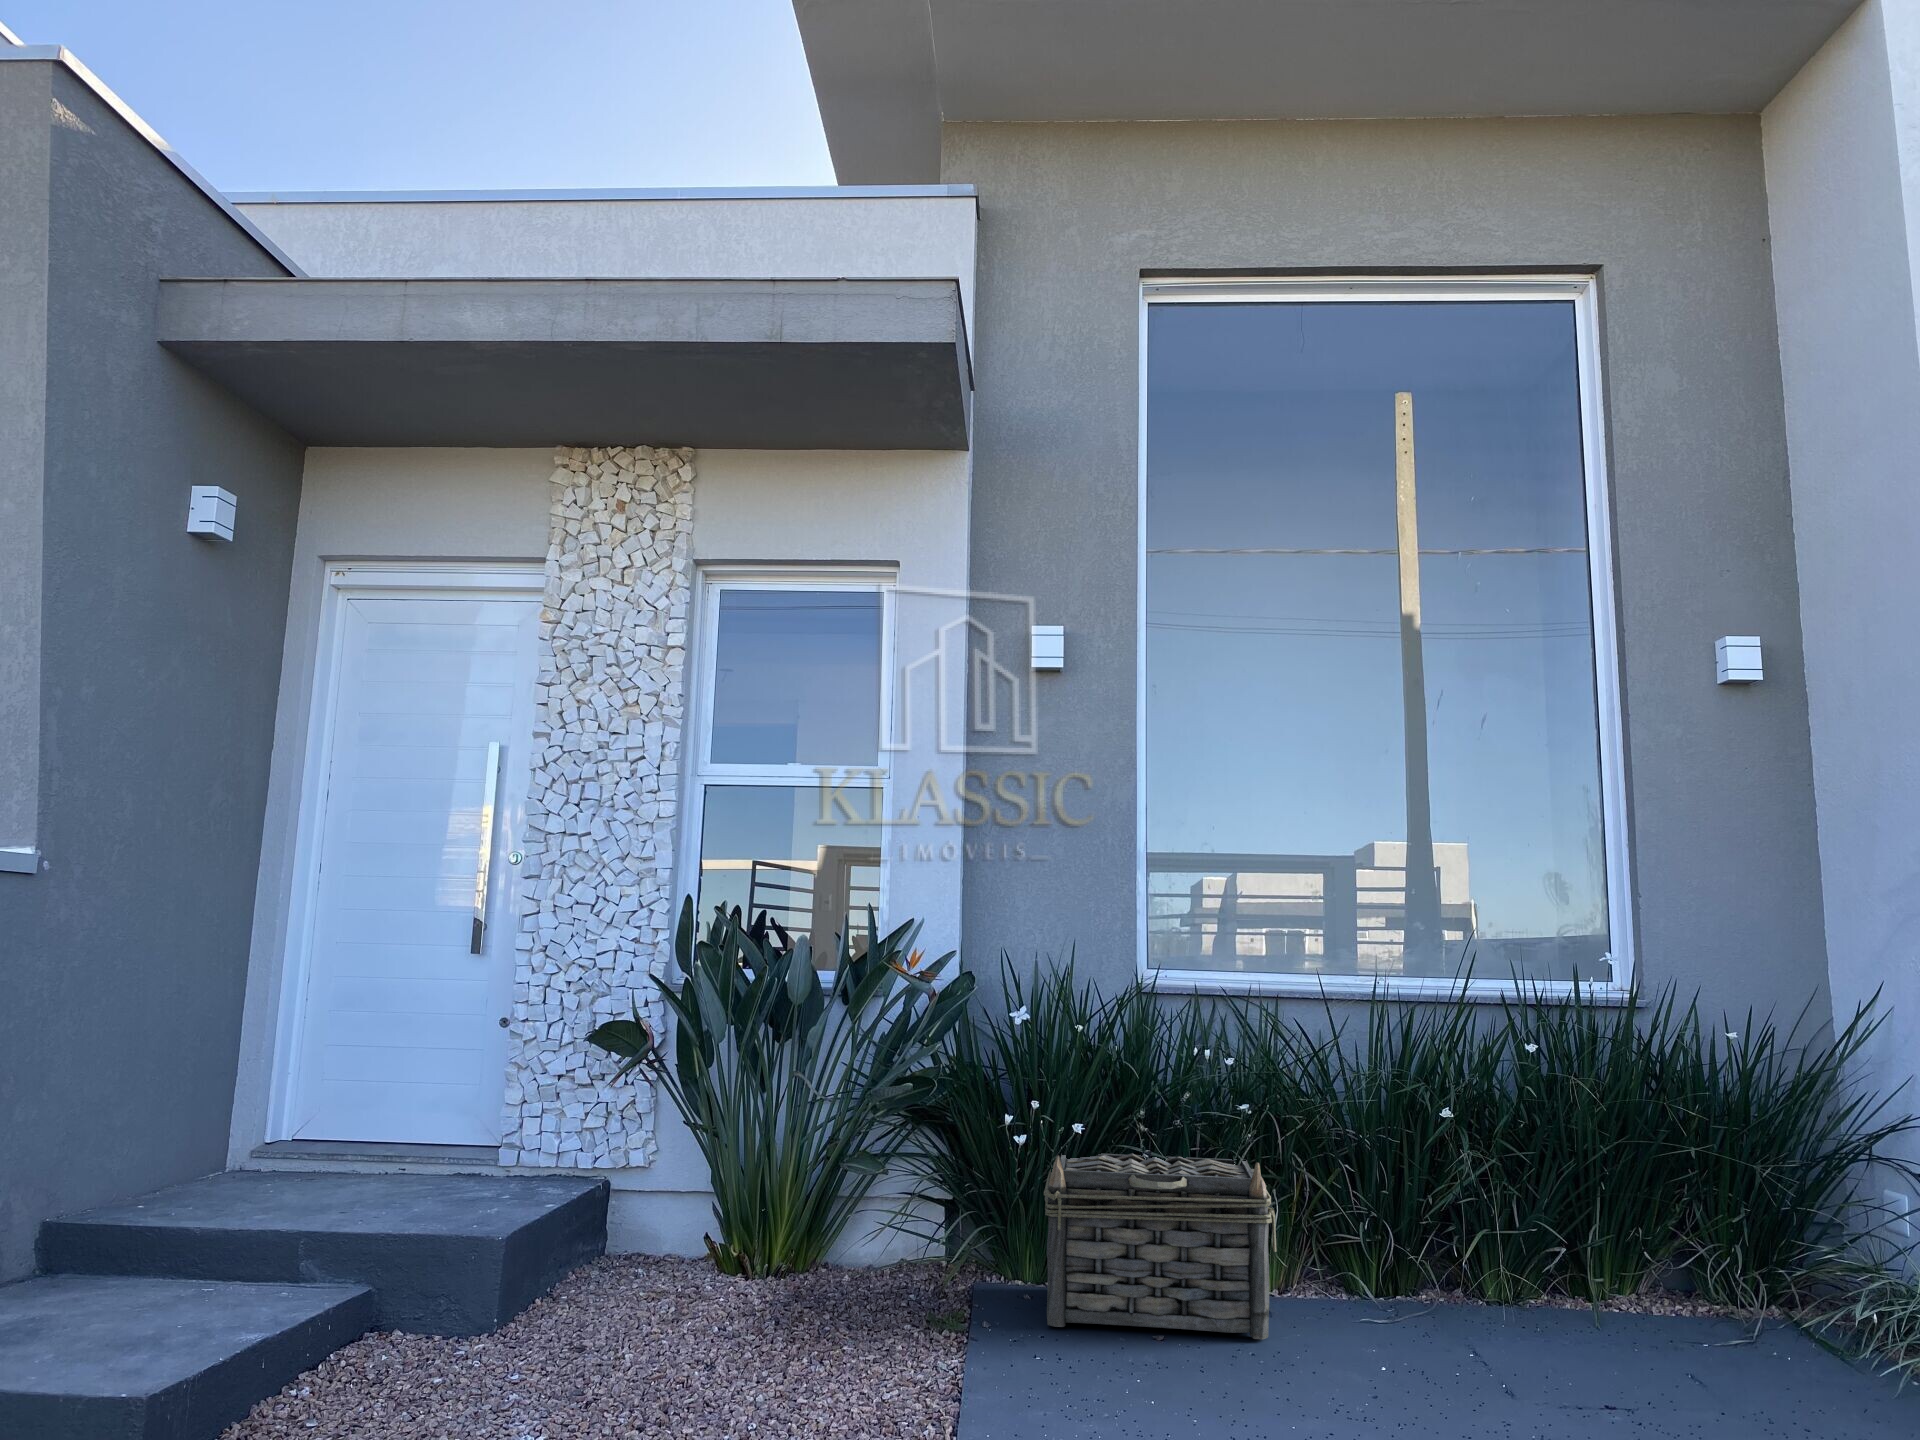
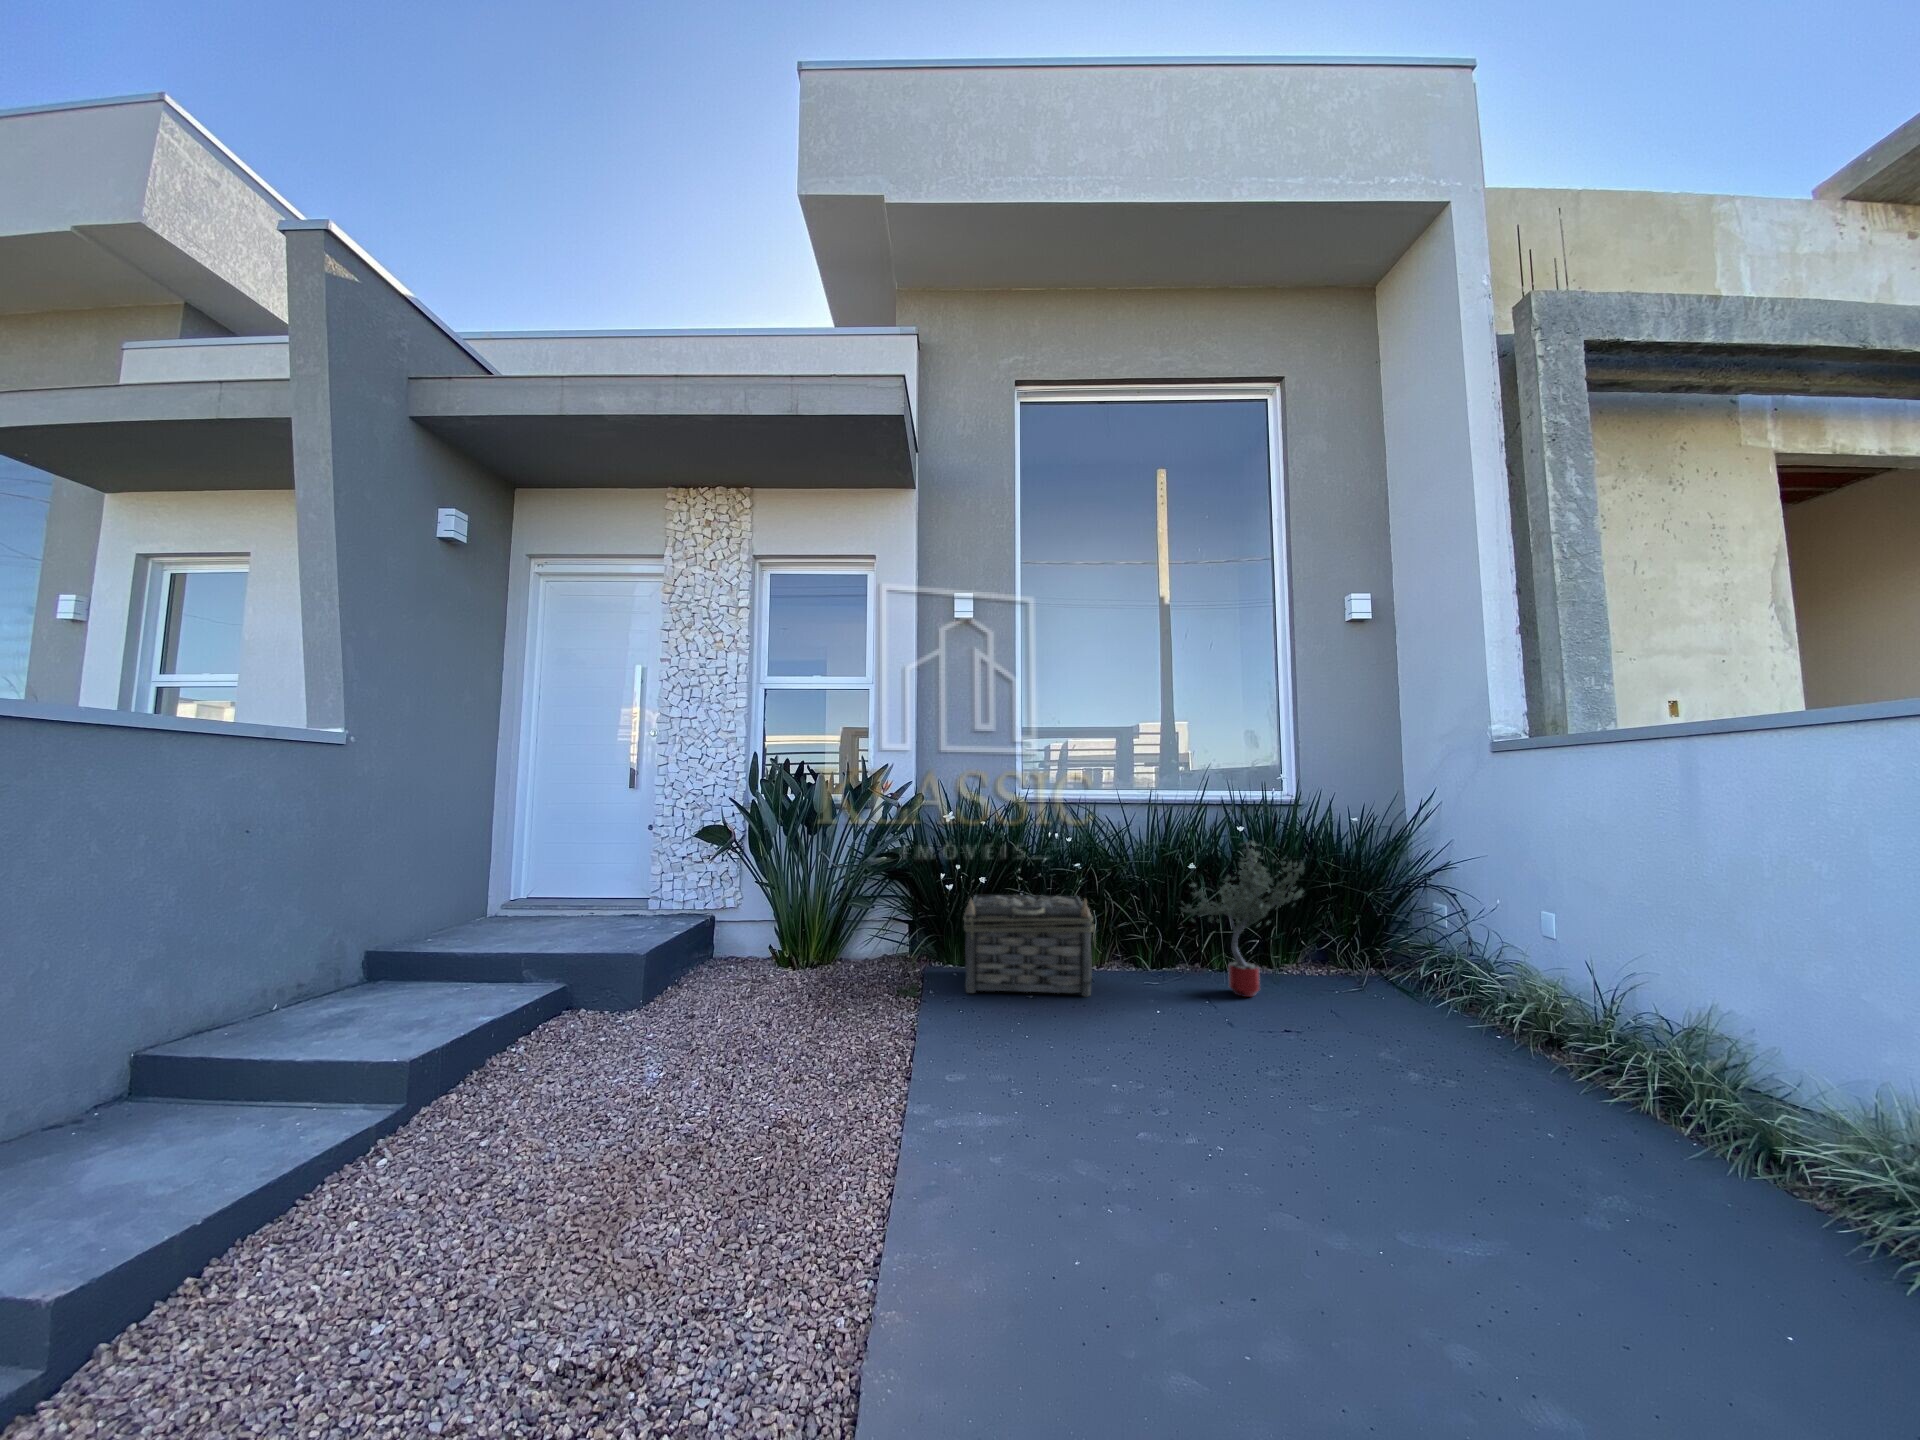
potted tree: none [1422,1067,1651,1350] -> present [1181,841,1304,997]

